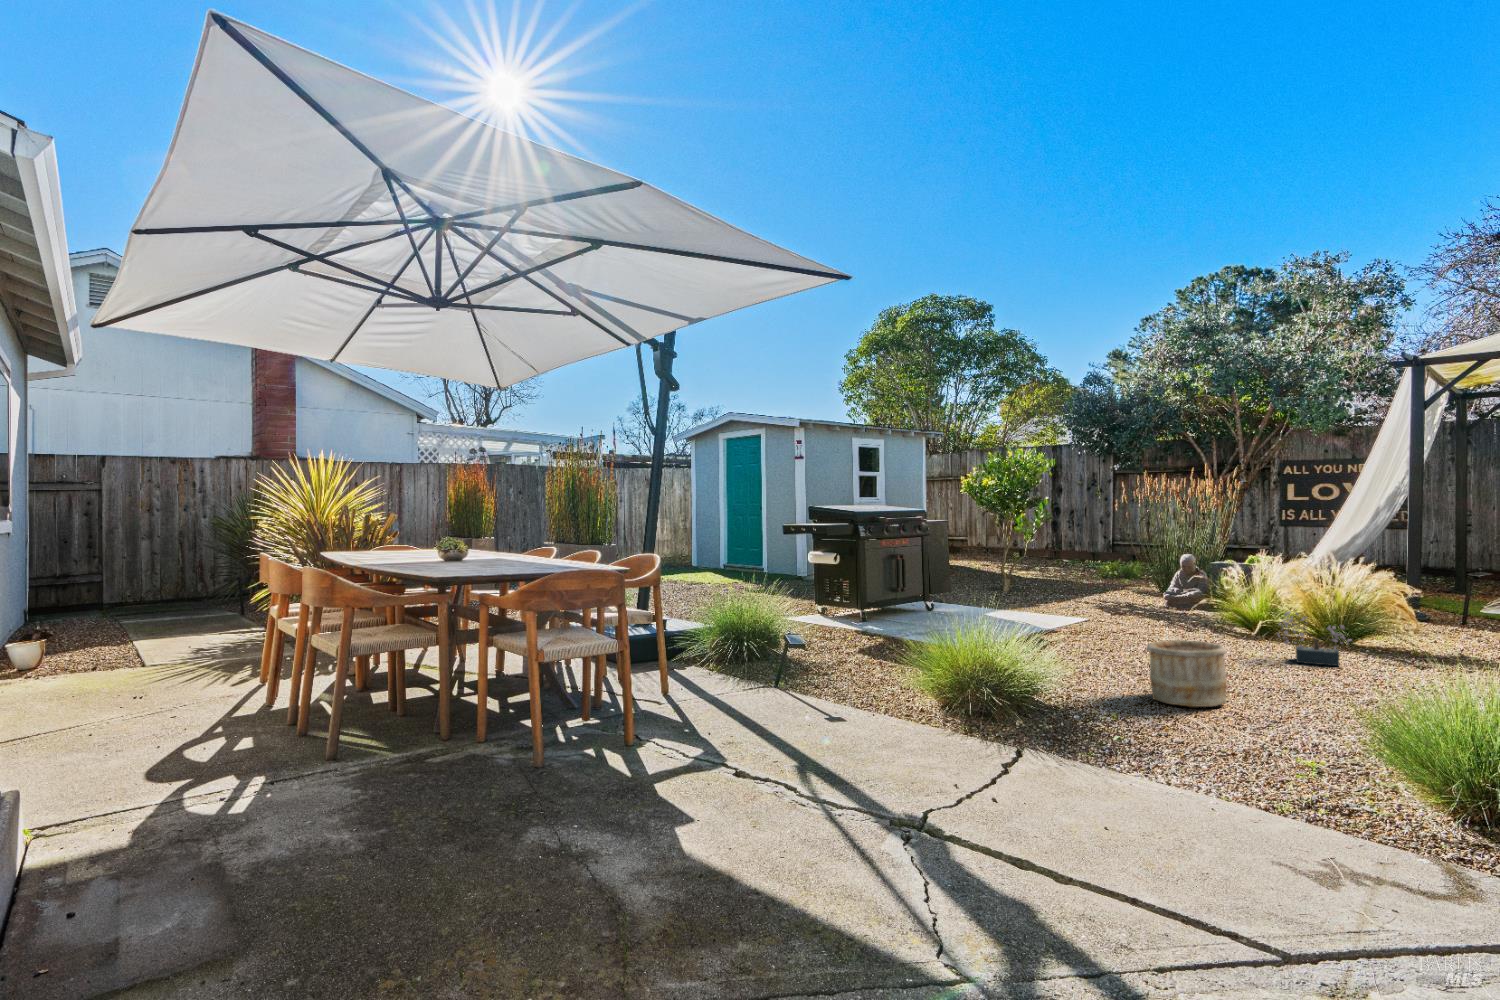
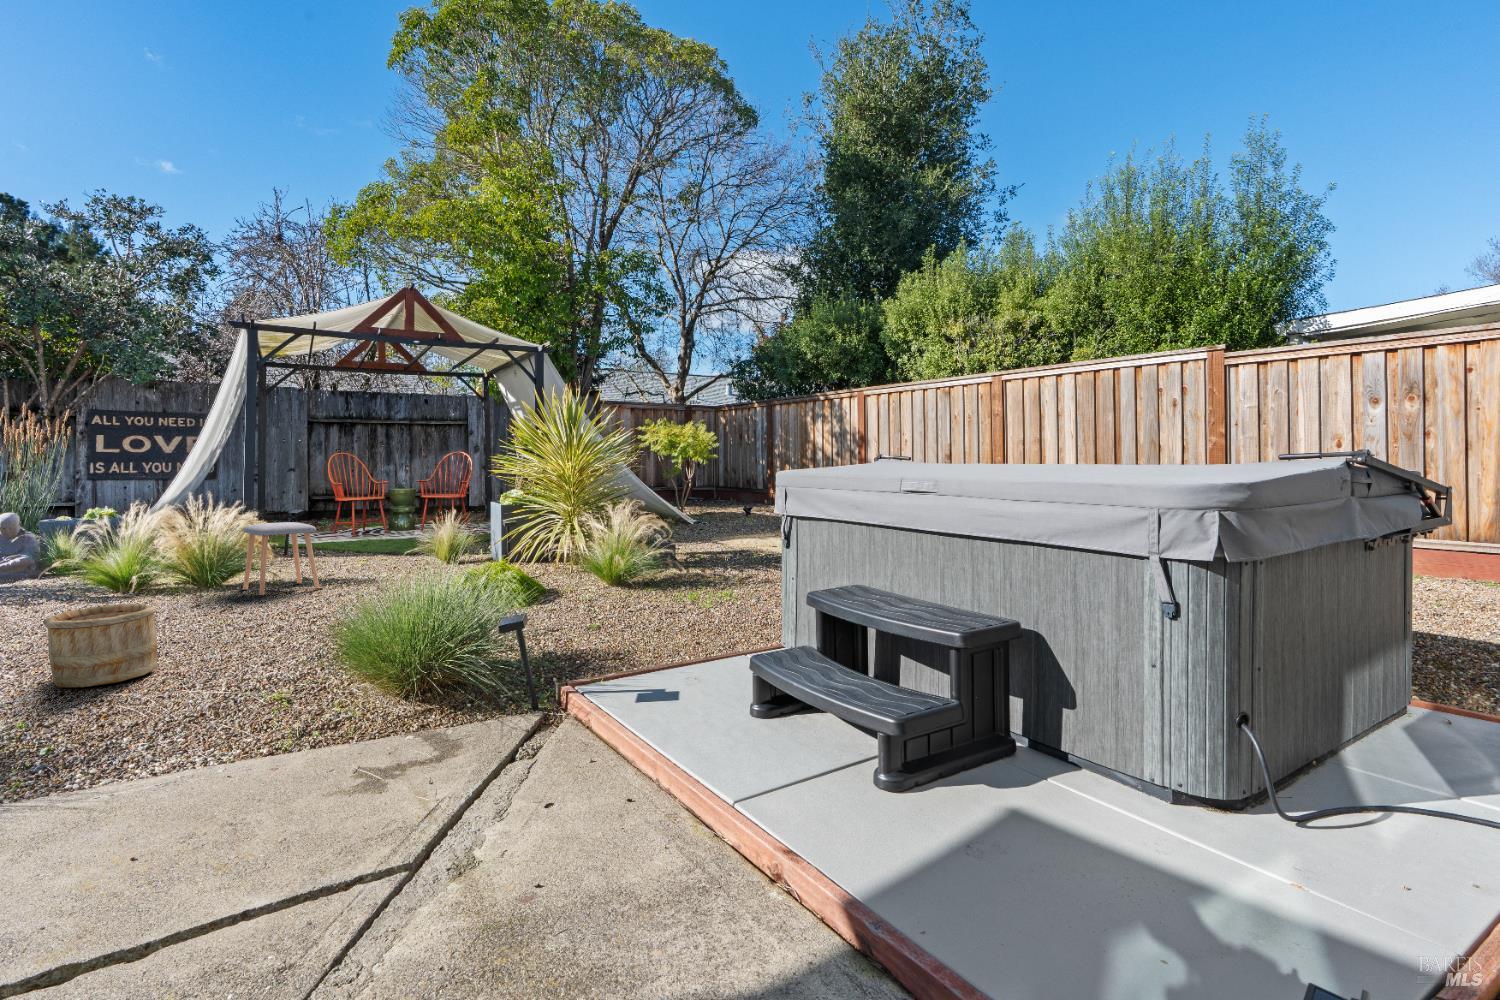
stool: none [1367,582,1454,665] -> present [243,522,319,596]
decorative plant: present [1278,611,1351,666] -> none [166,560,243,613]

